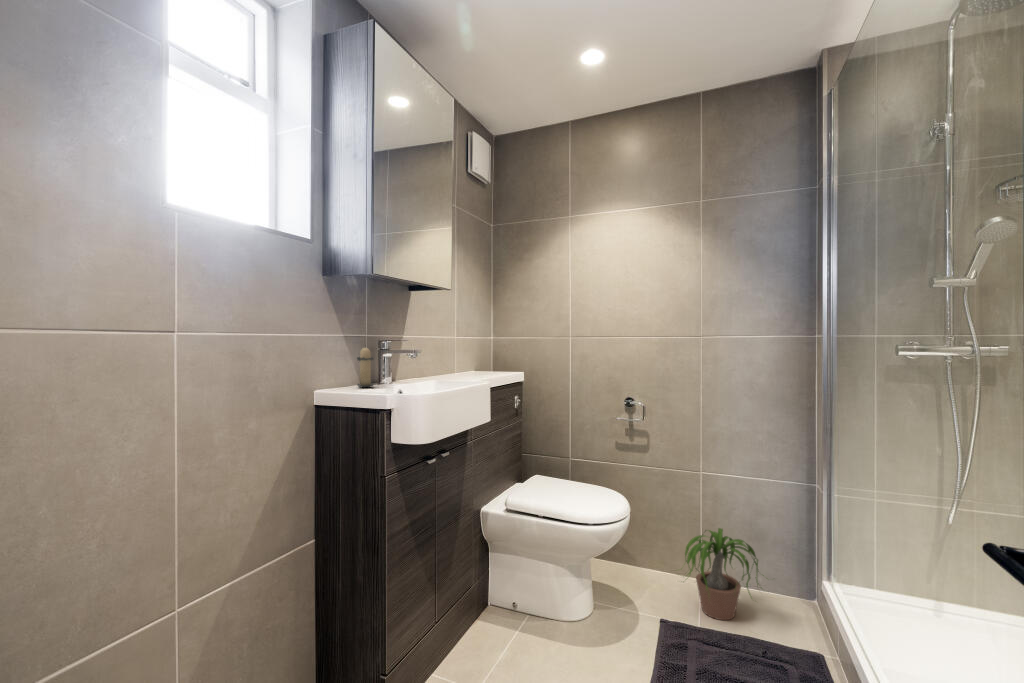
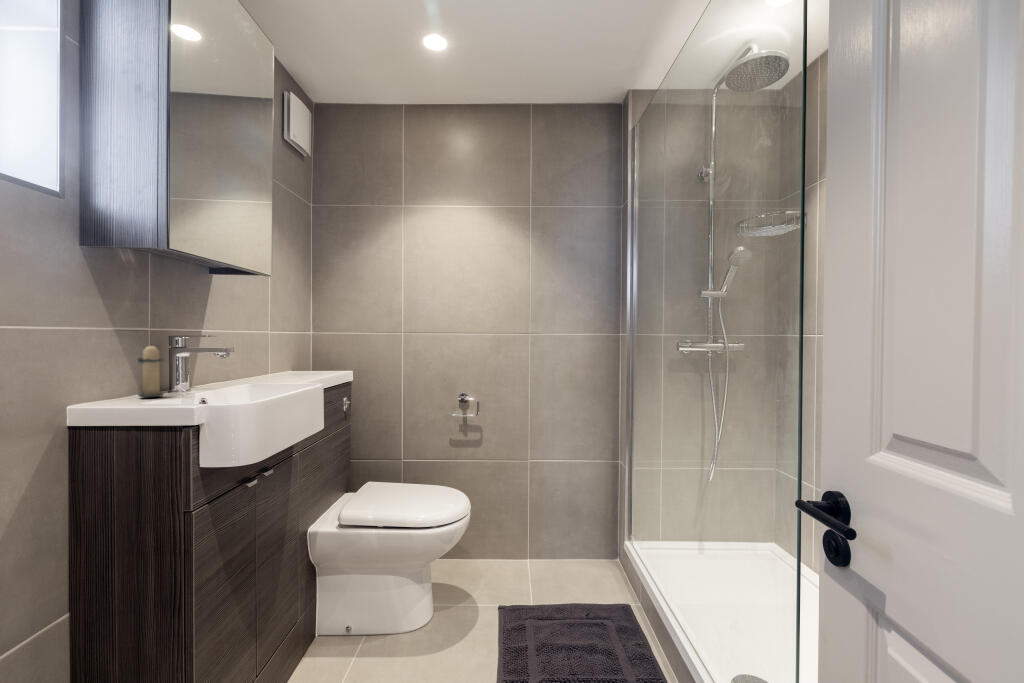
potted plant: present [685,528,759,620] -> none [508,511,594,595]

